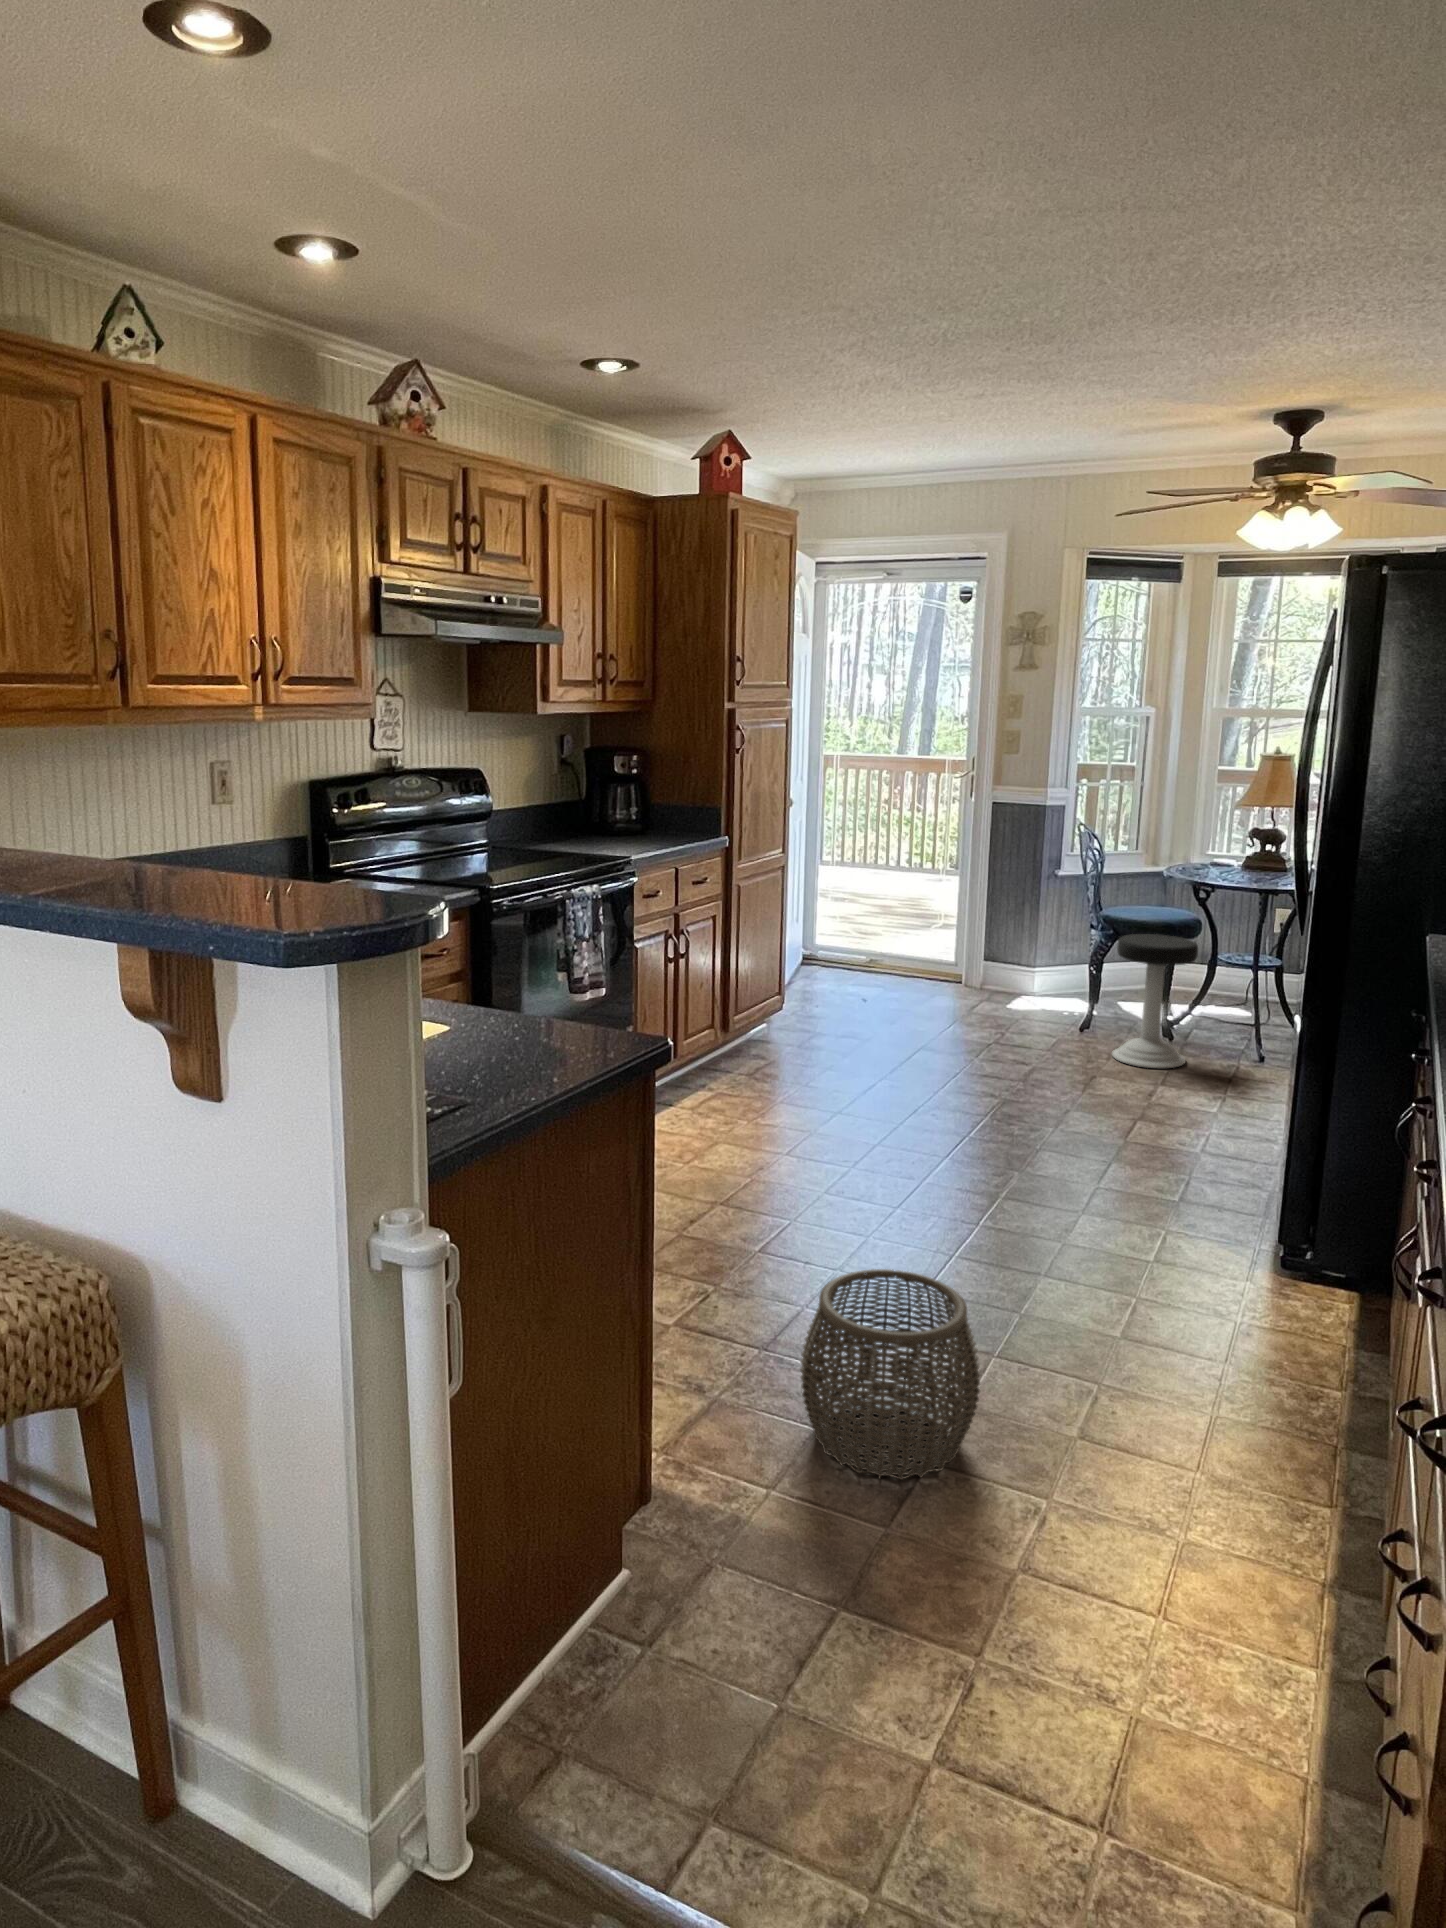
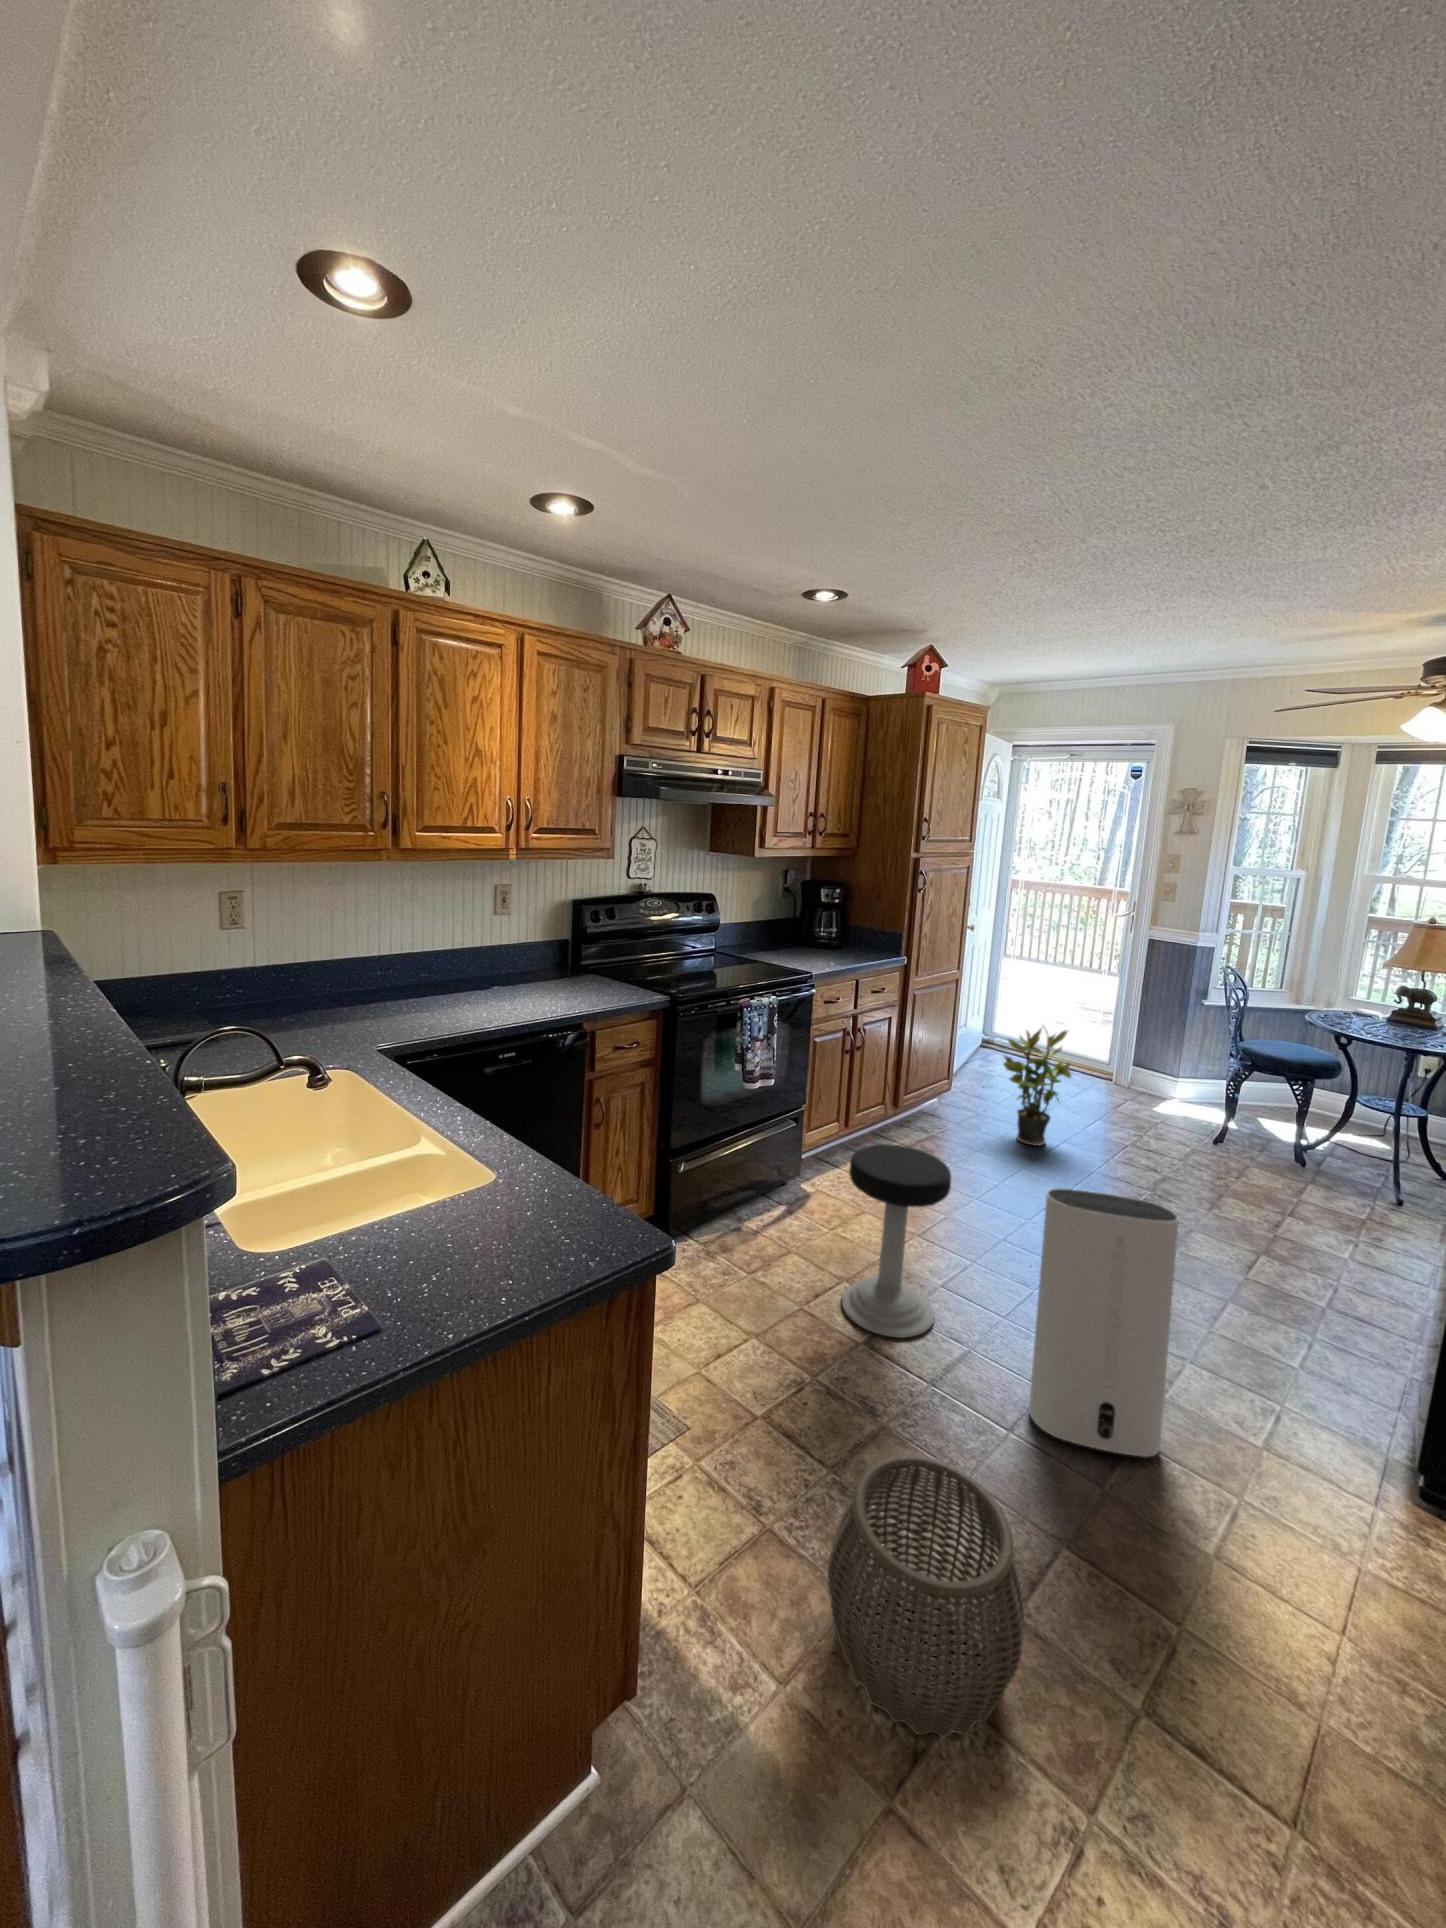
potted plant: none [852,907,931,1057] -> present [1003,1026,1071,1146]
stool: present [1112,934,1198,1068] -> present [842,1144,951,1338]
air purifier: none [943,1037,1068,1282] -> present [1029,1188,1179,1457]

